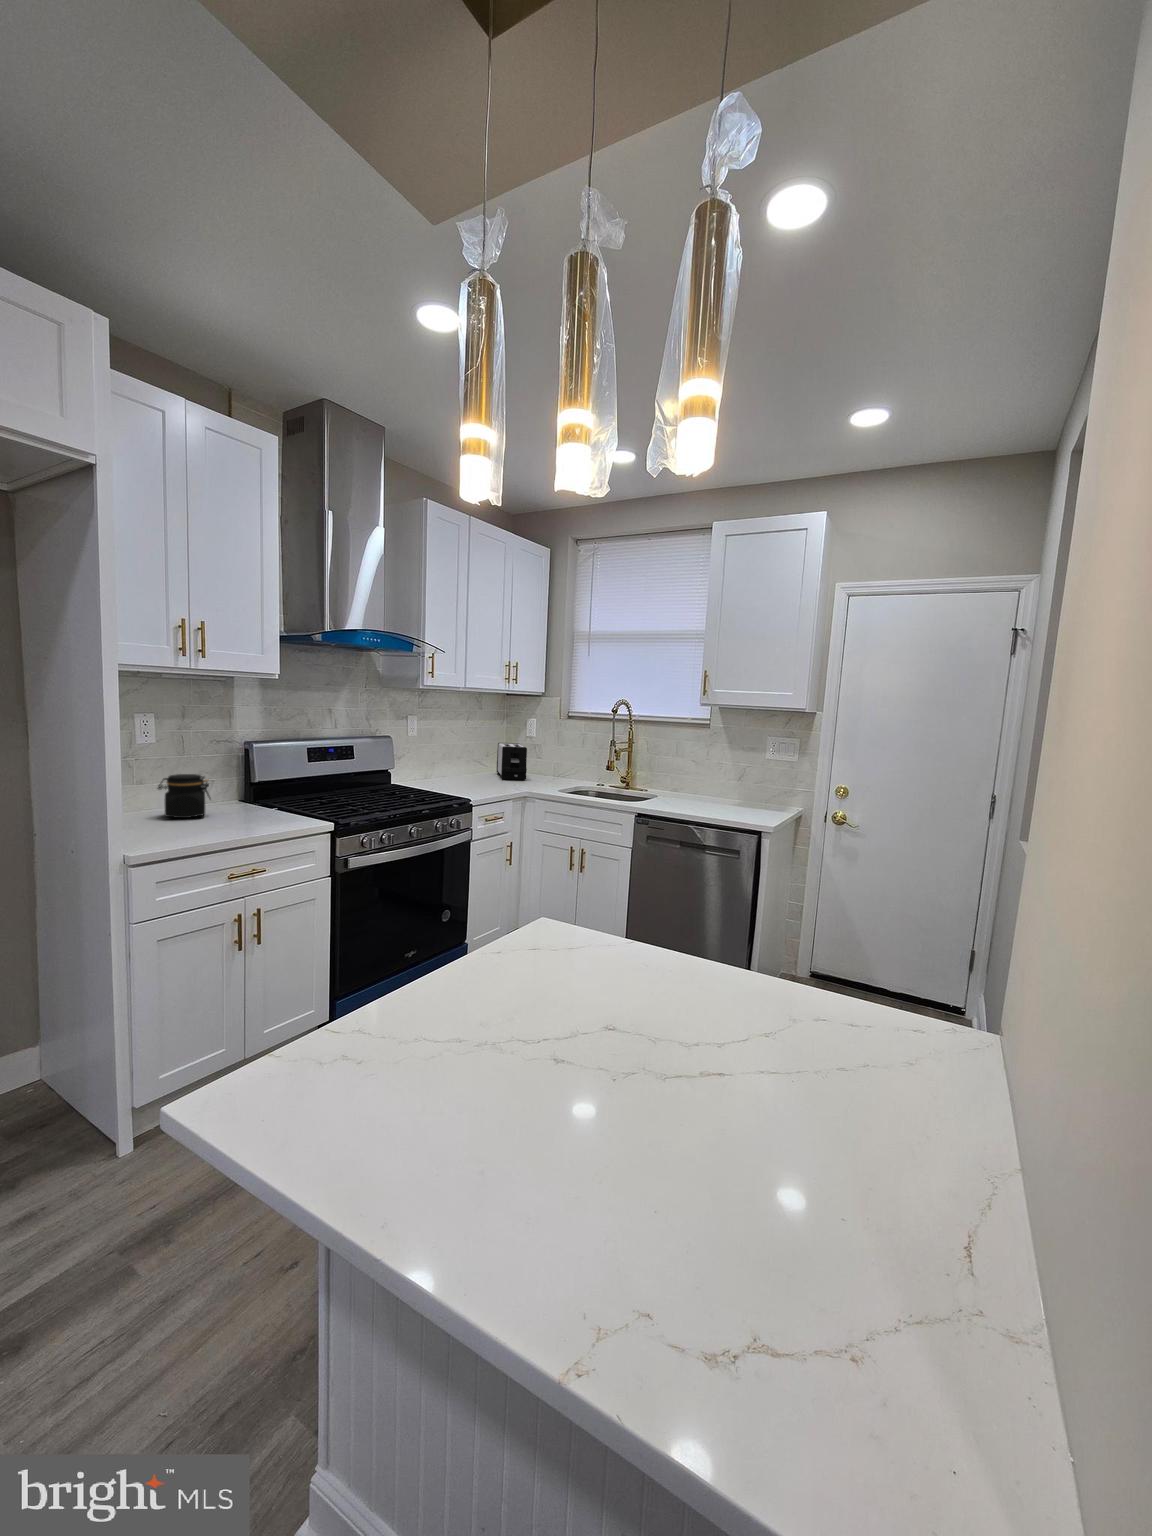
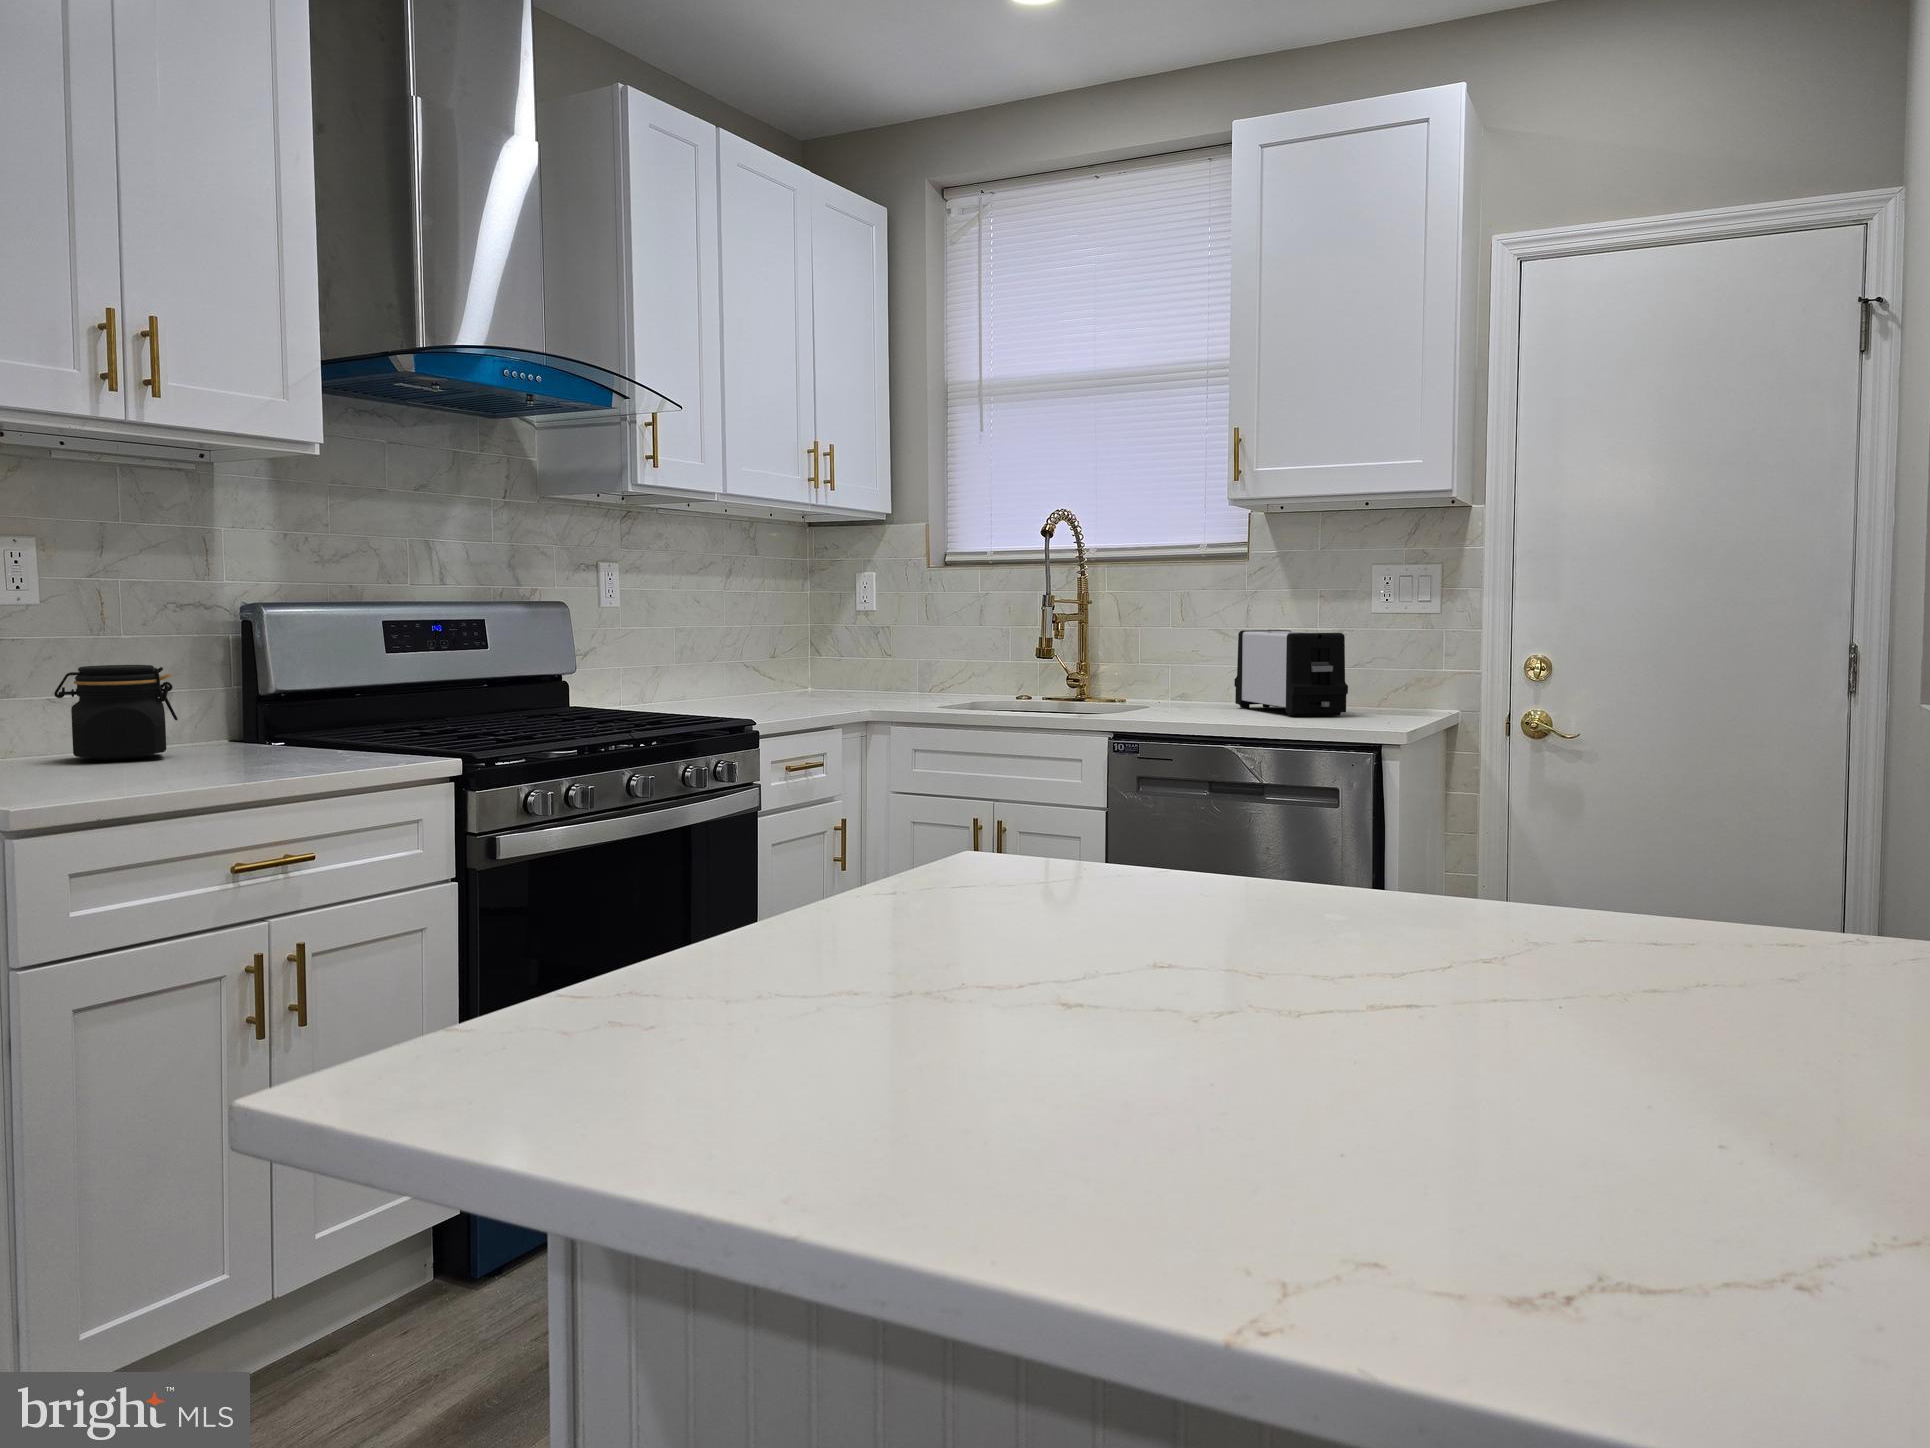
toaster: present [497,743,527,780] -> present [1234,630,1348,717]

